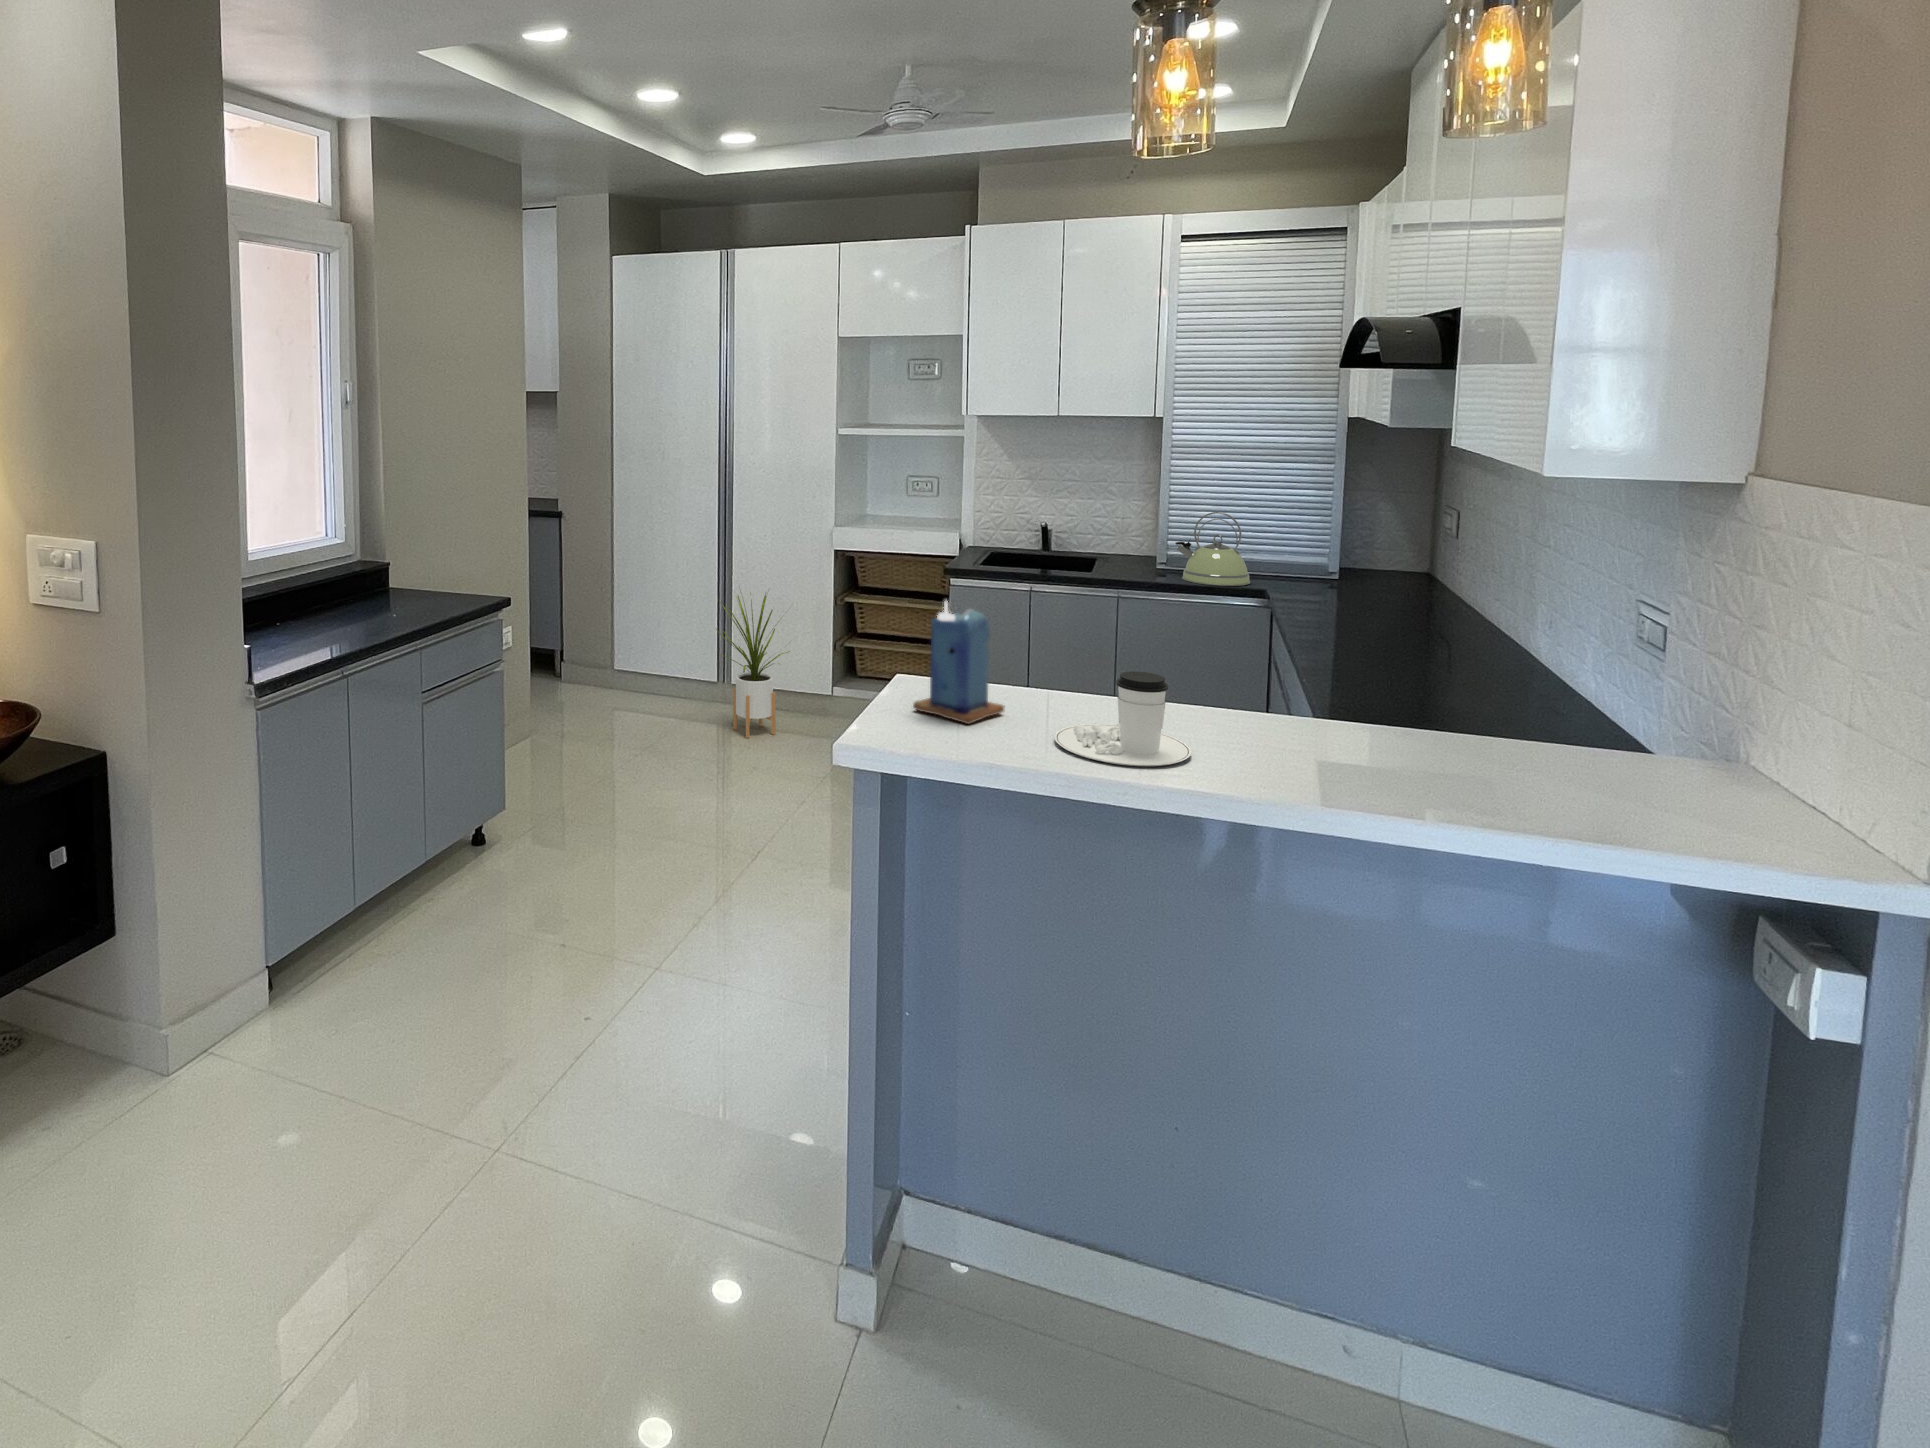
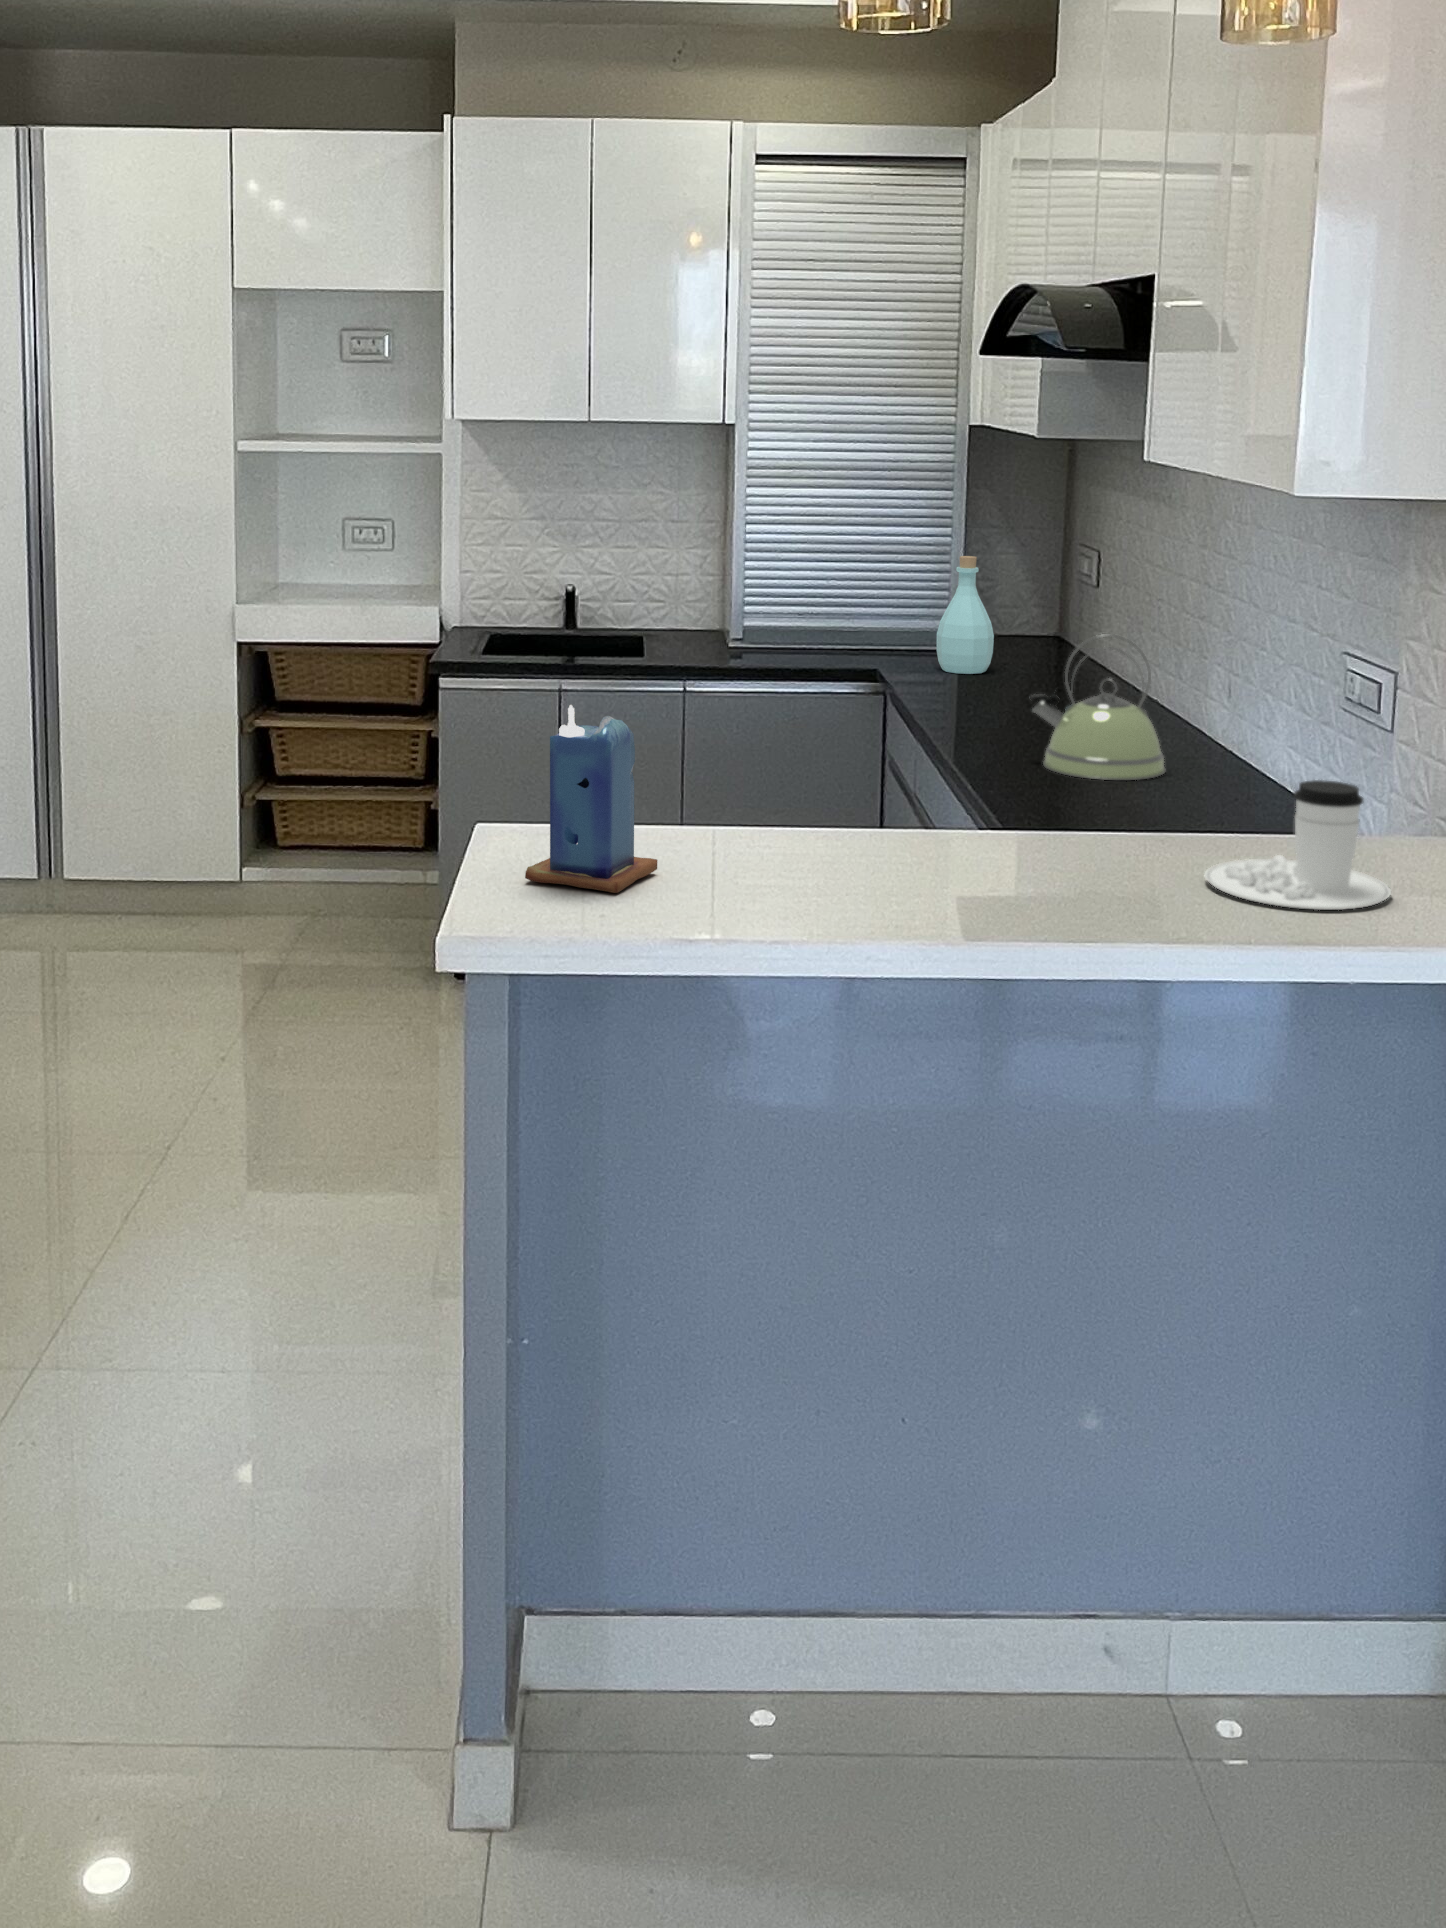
kettle: present [1175,512,1250,586] -> present [1030,634,1166,780]
bottle: none [1314,512,1362,597] -> present [937,556,994,674]
house plant: present [716,594,790,738] -> none [41,713,180,974]
coffee cup: present [1054,672,1191,766] -> present [1205,780,1391,910]

